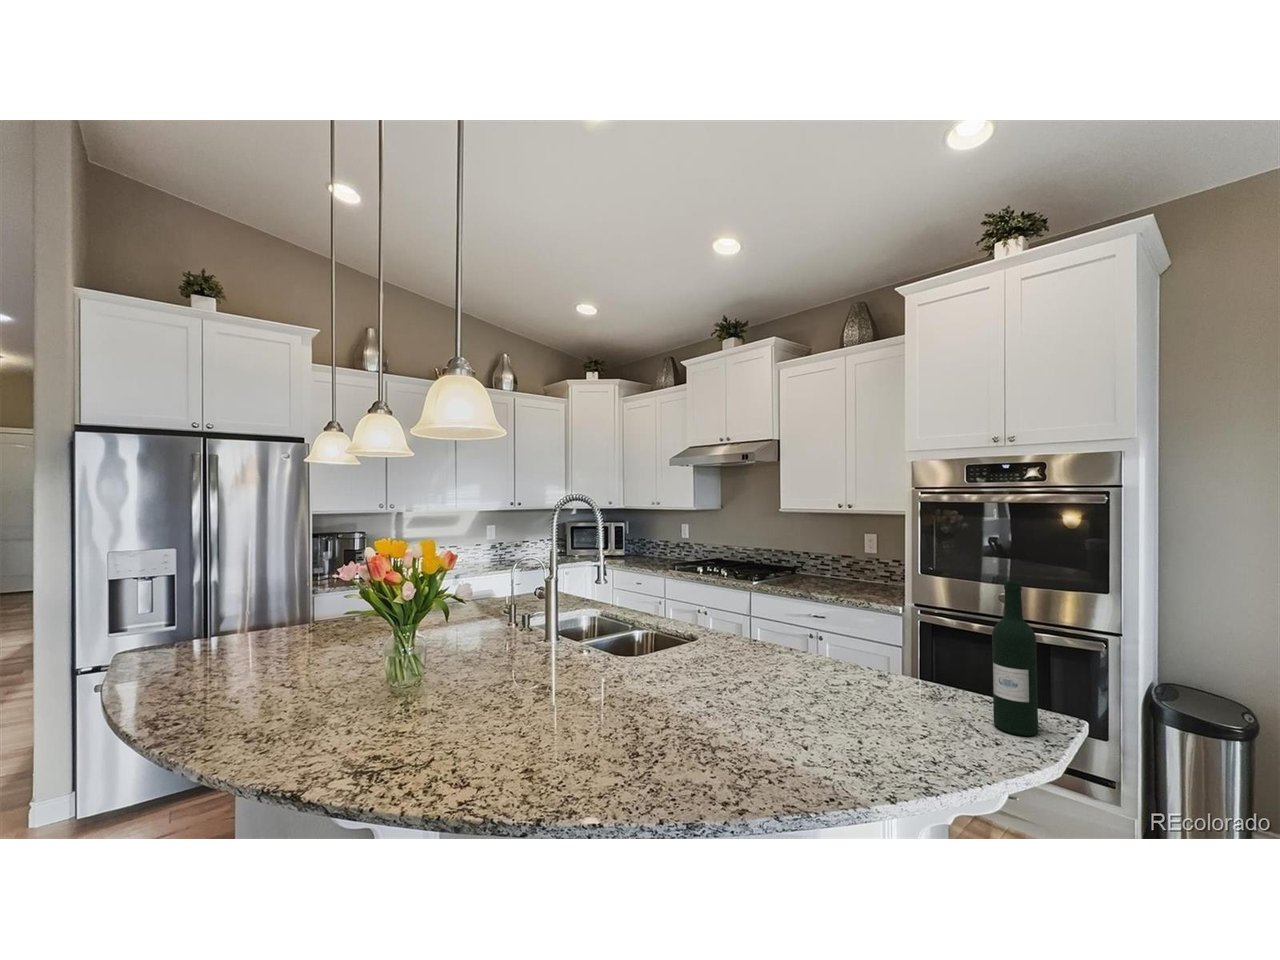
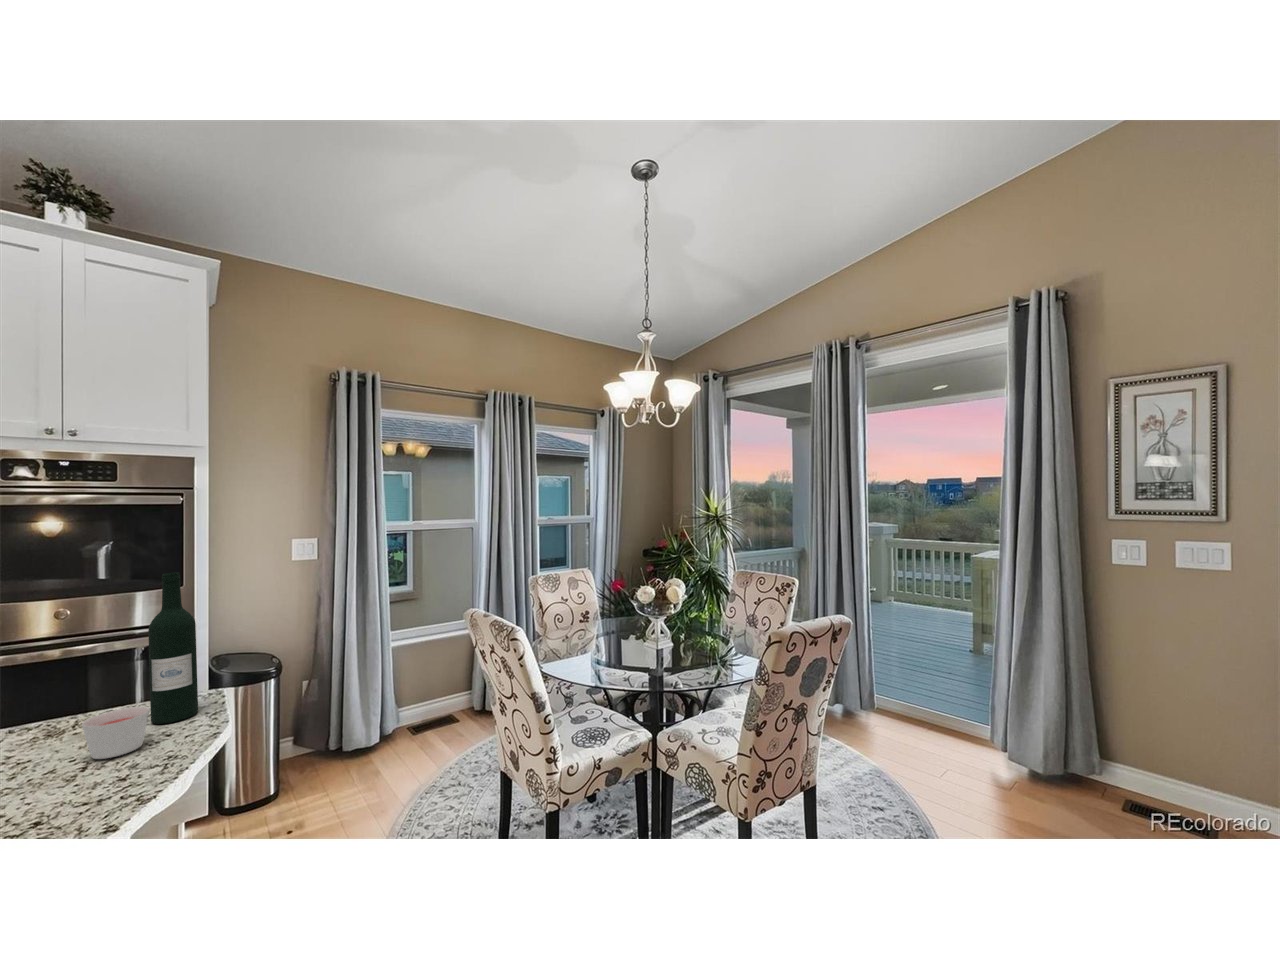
candle: none [926,695,978,742] -> present [82,706,149,759]

